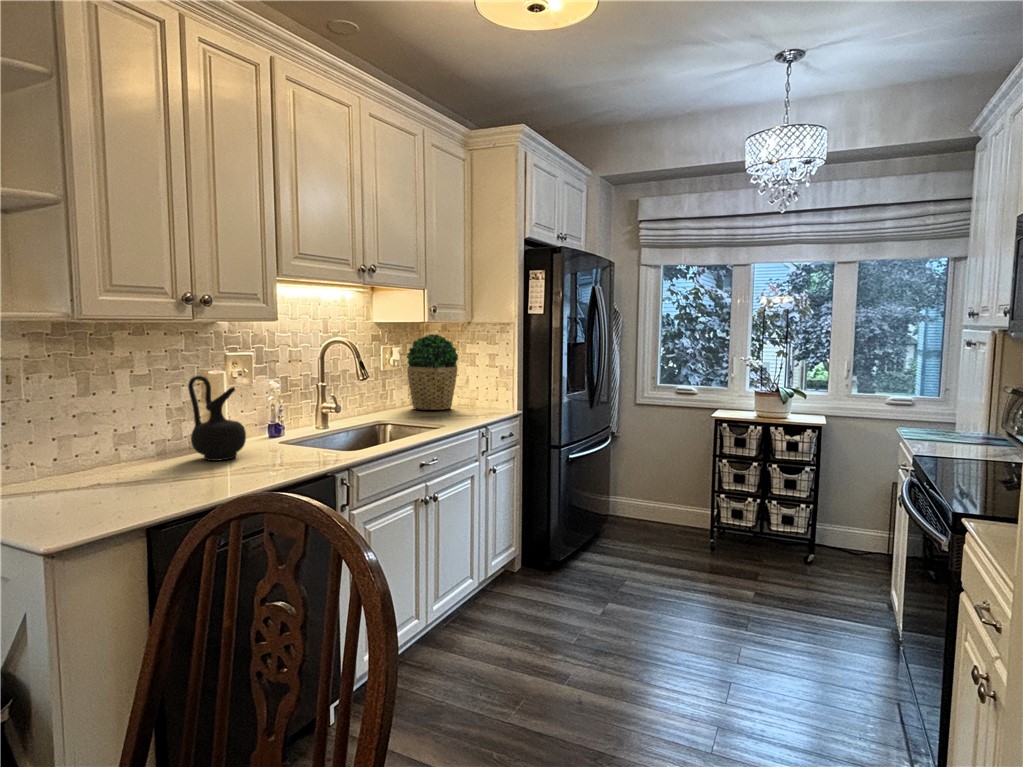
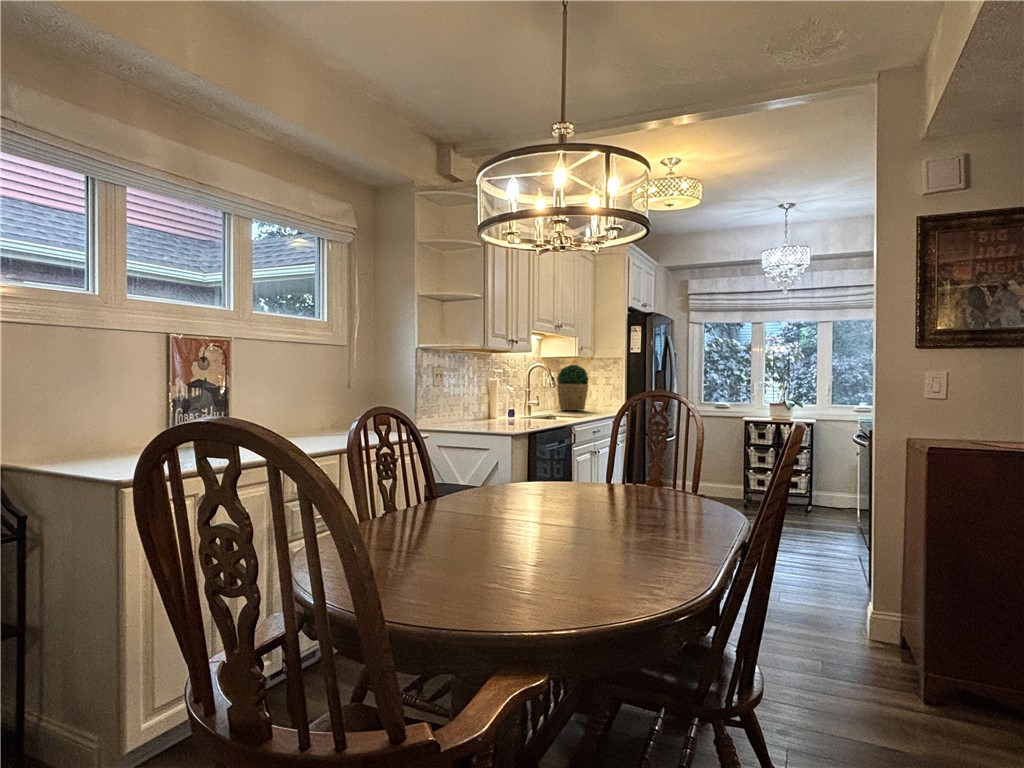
ceramic jug: present [188,376,246,461] -> none [496,377,521,420]

